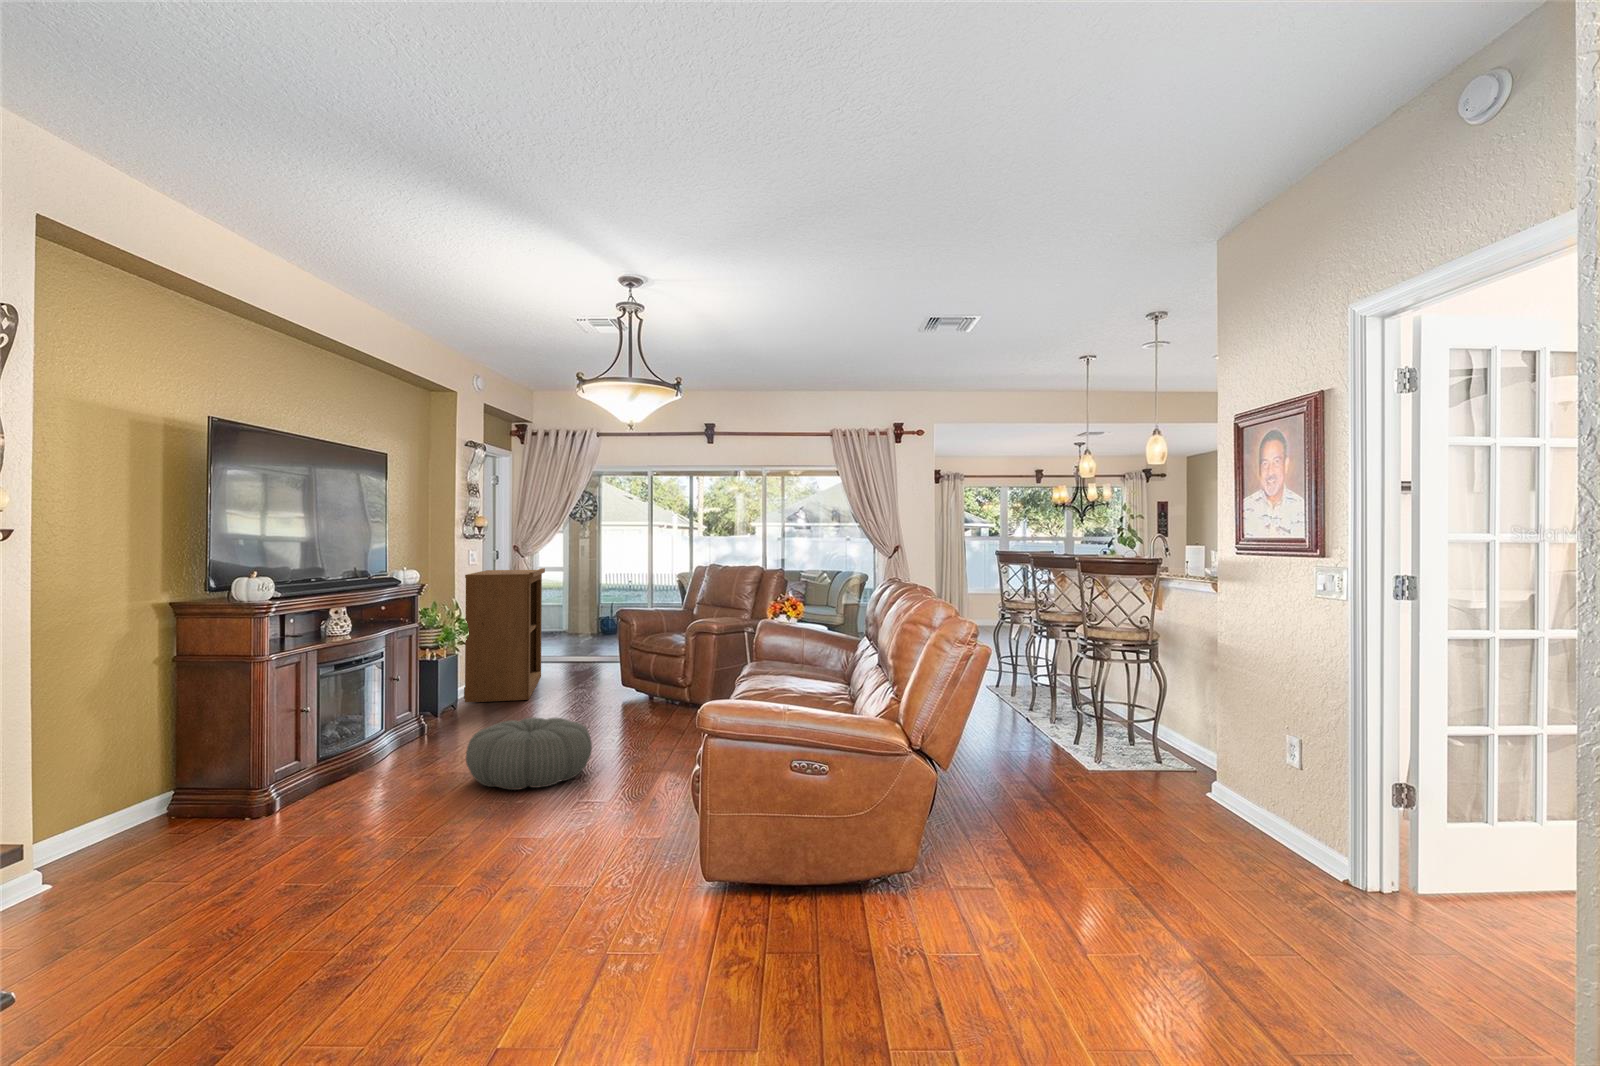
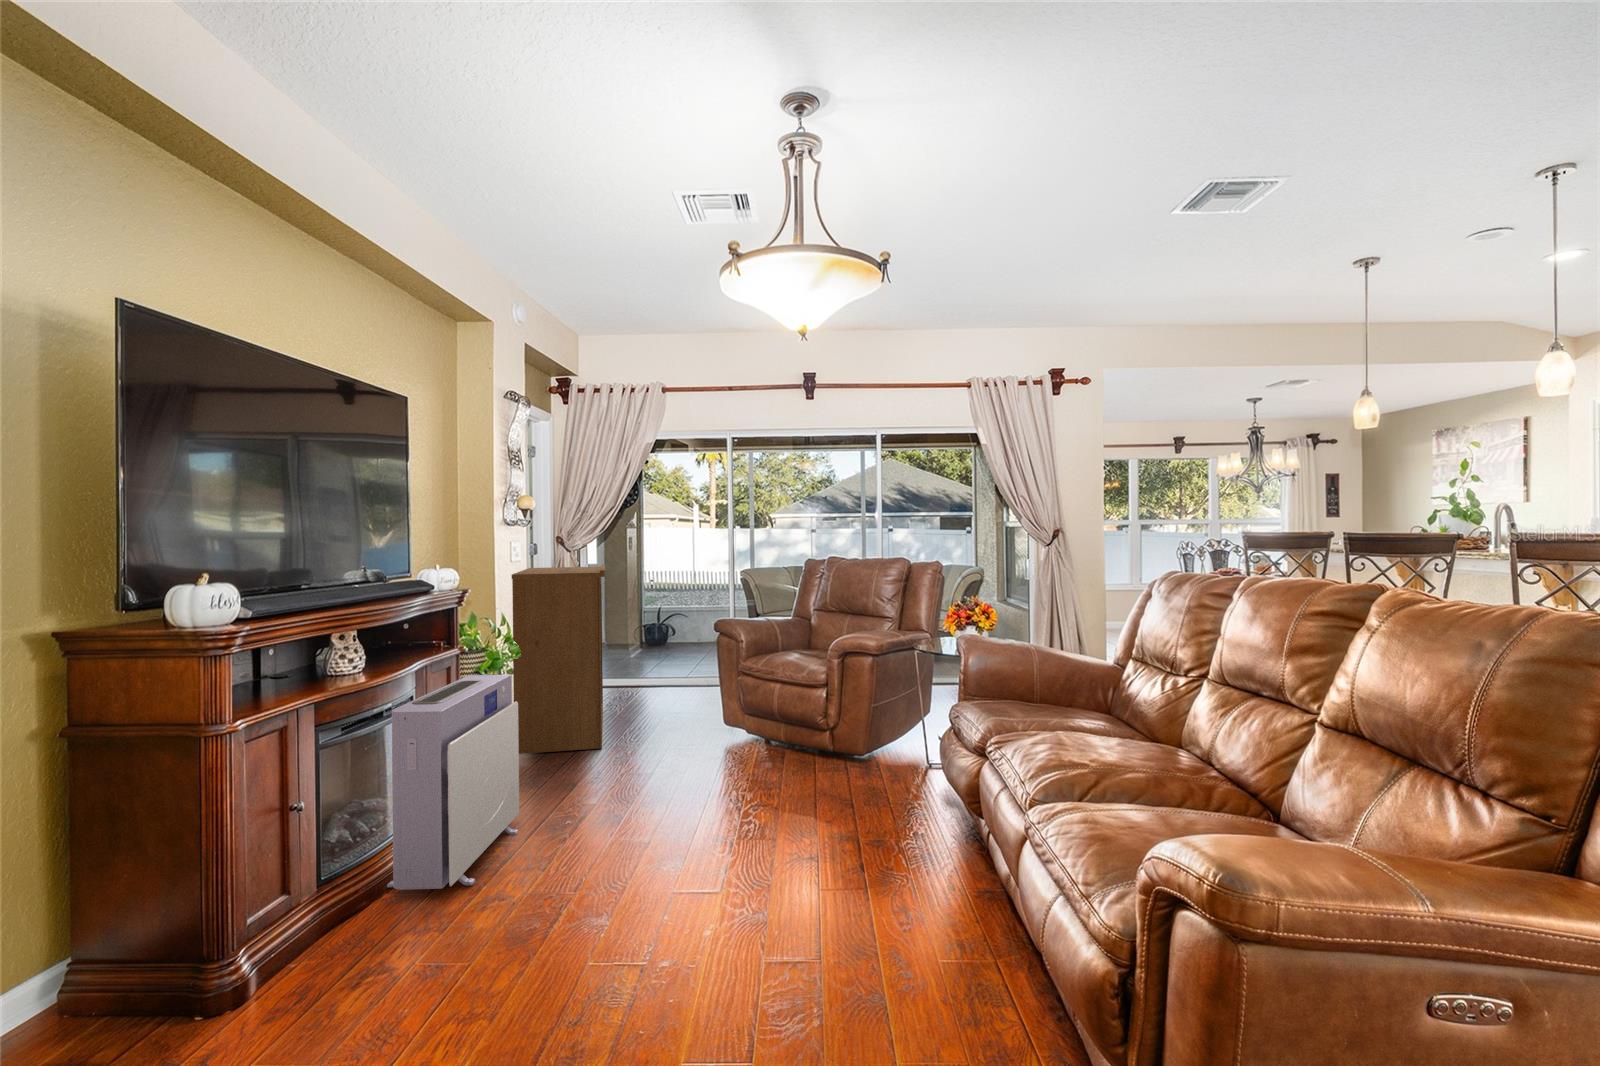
air purifier: none [362,641,456,768] -> present [387,675,519,890]
pouf: present [466,717,592,790] -> none [563,801,763,938]

